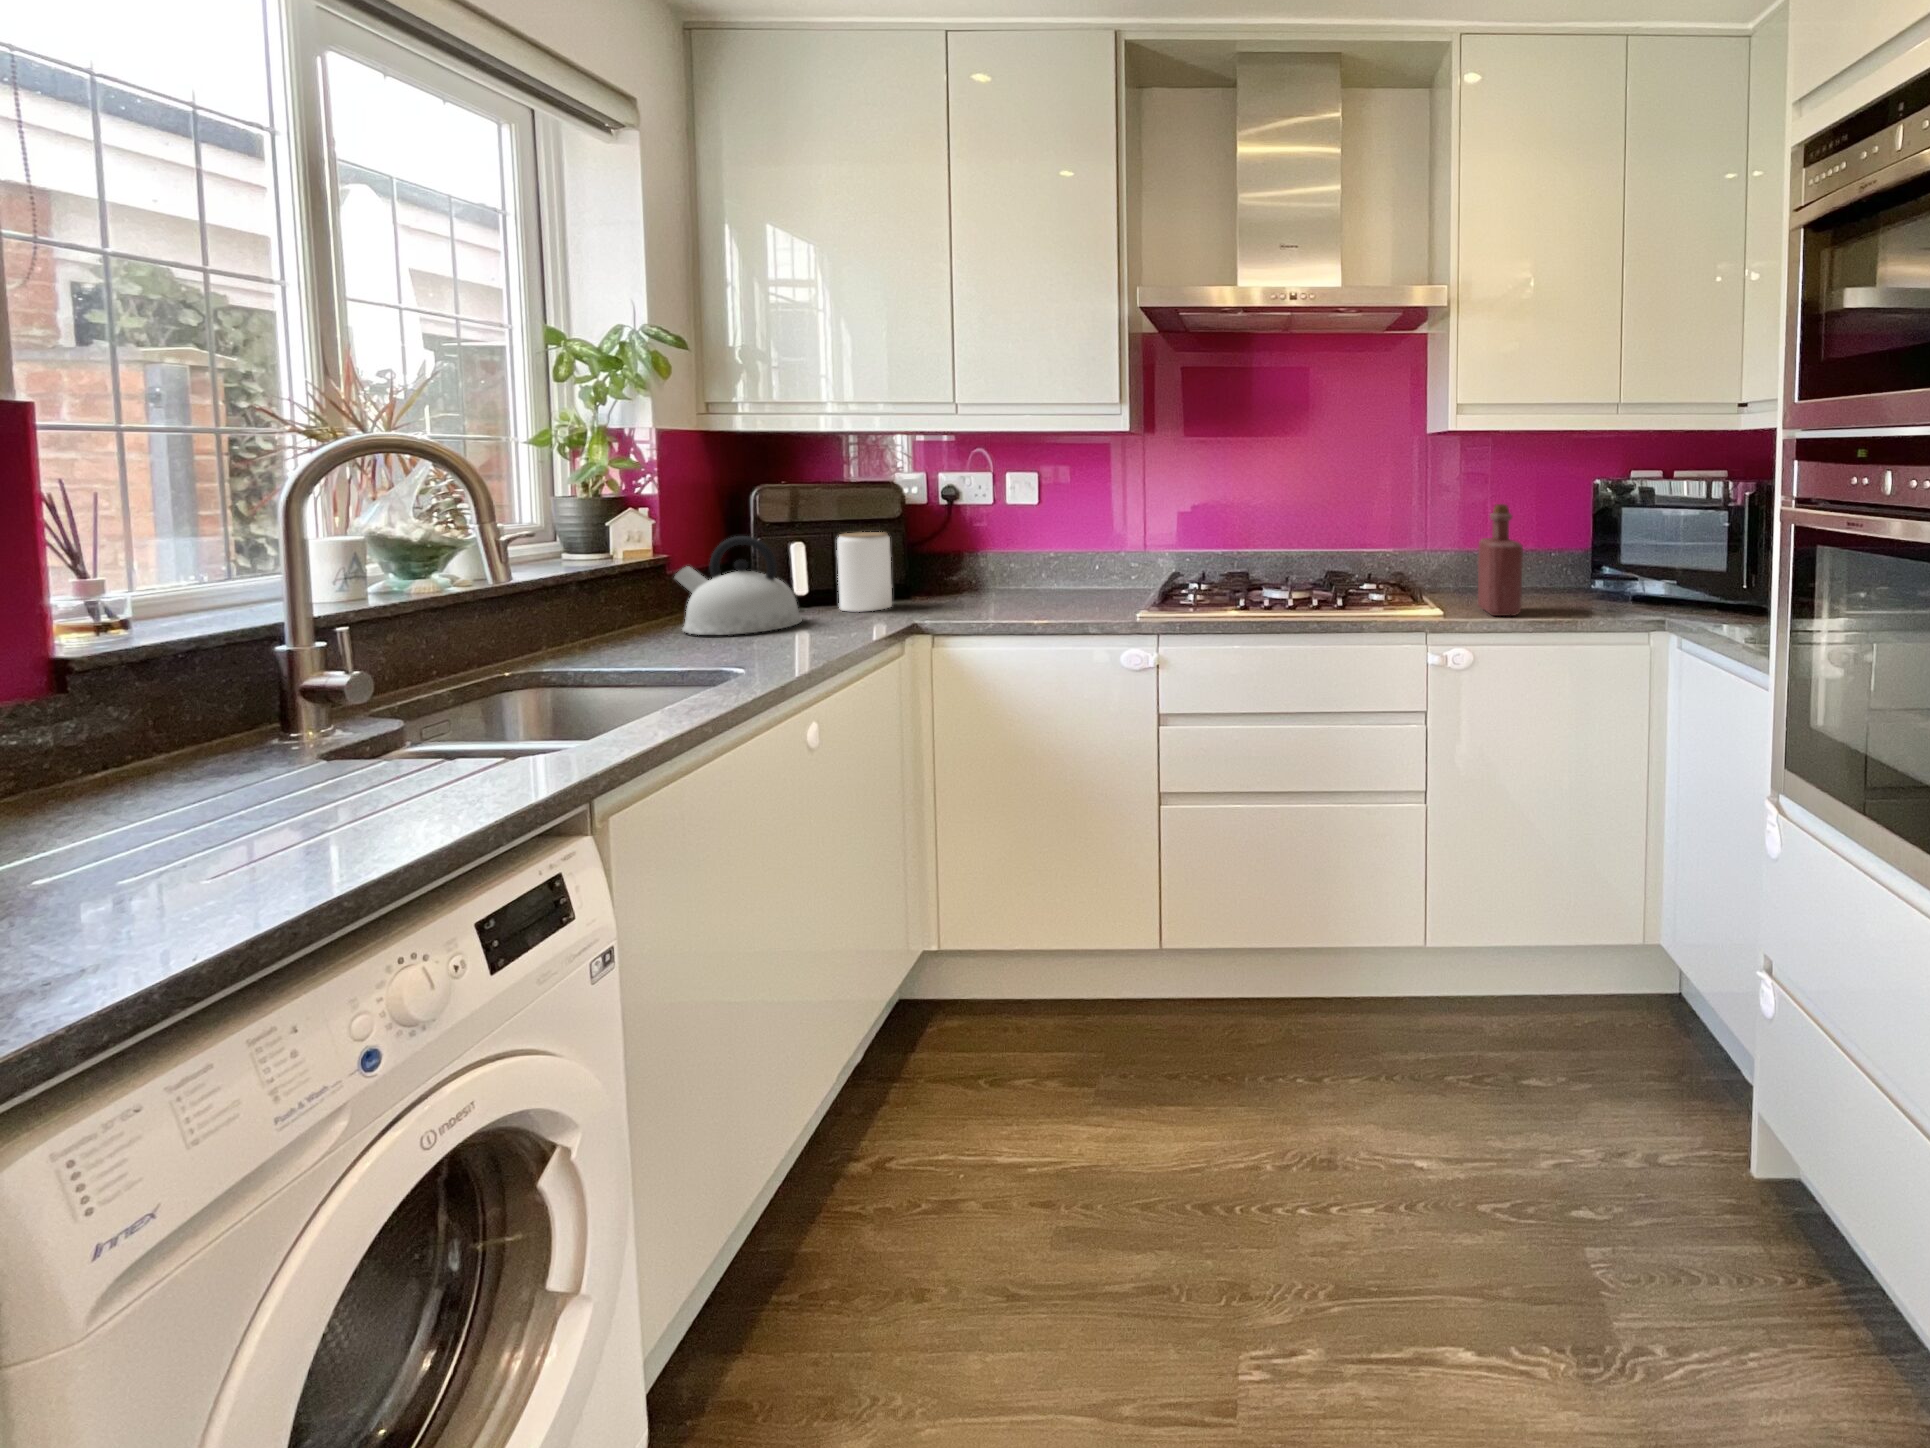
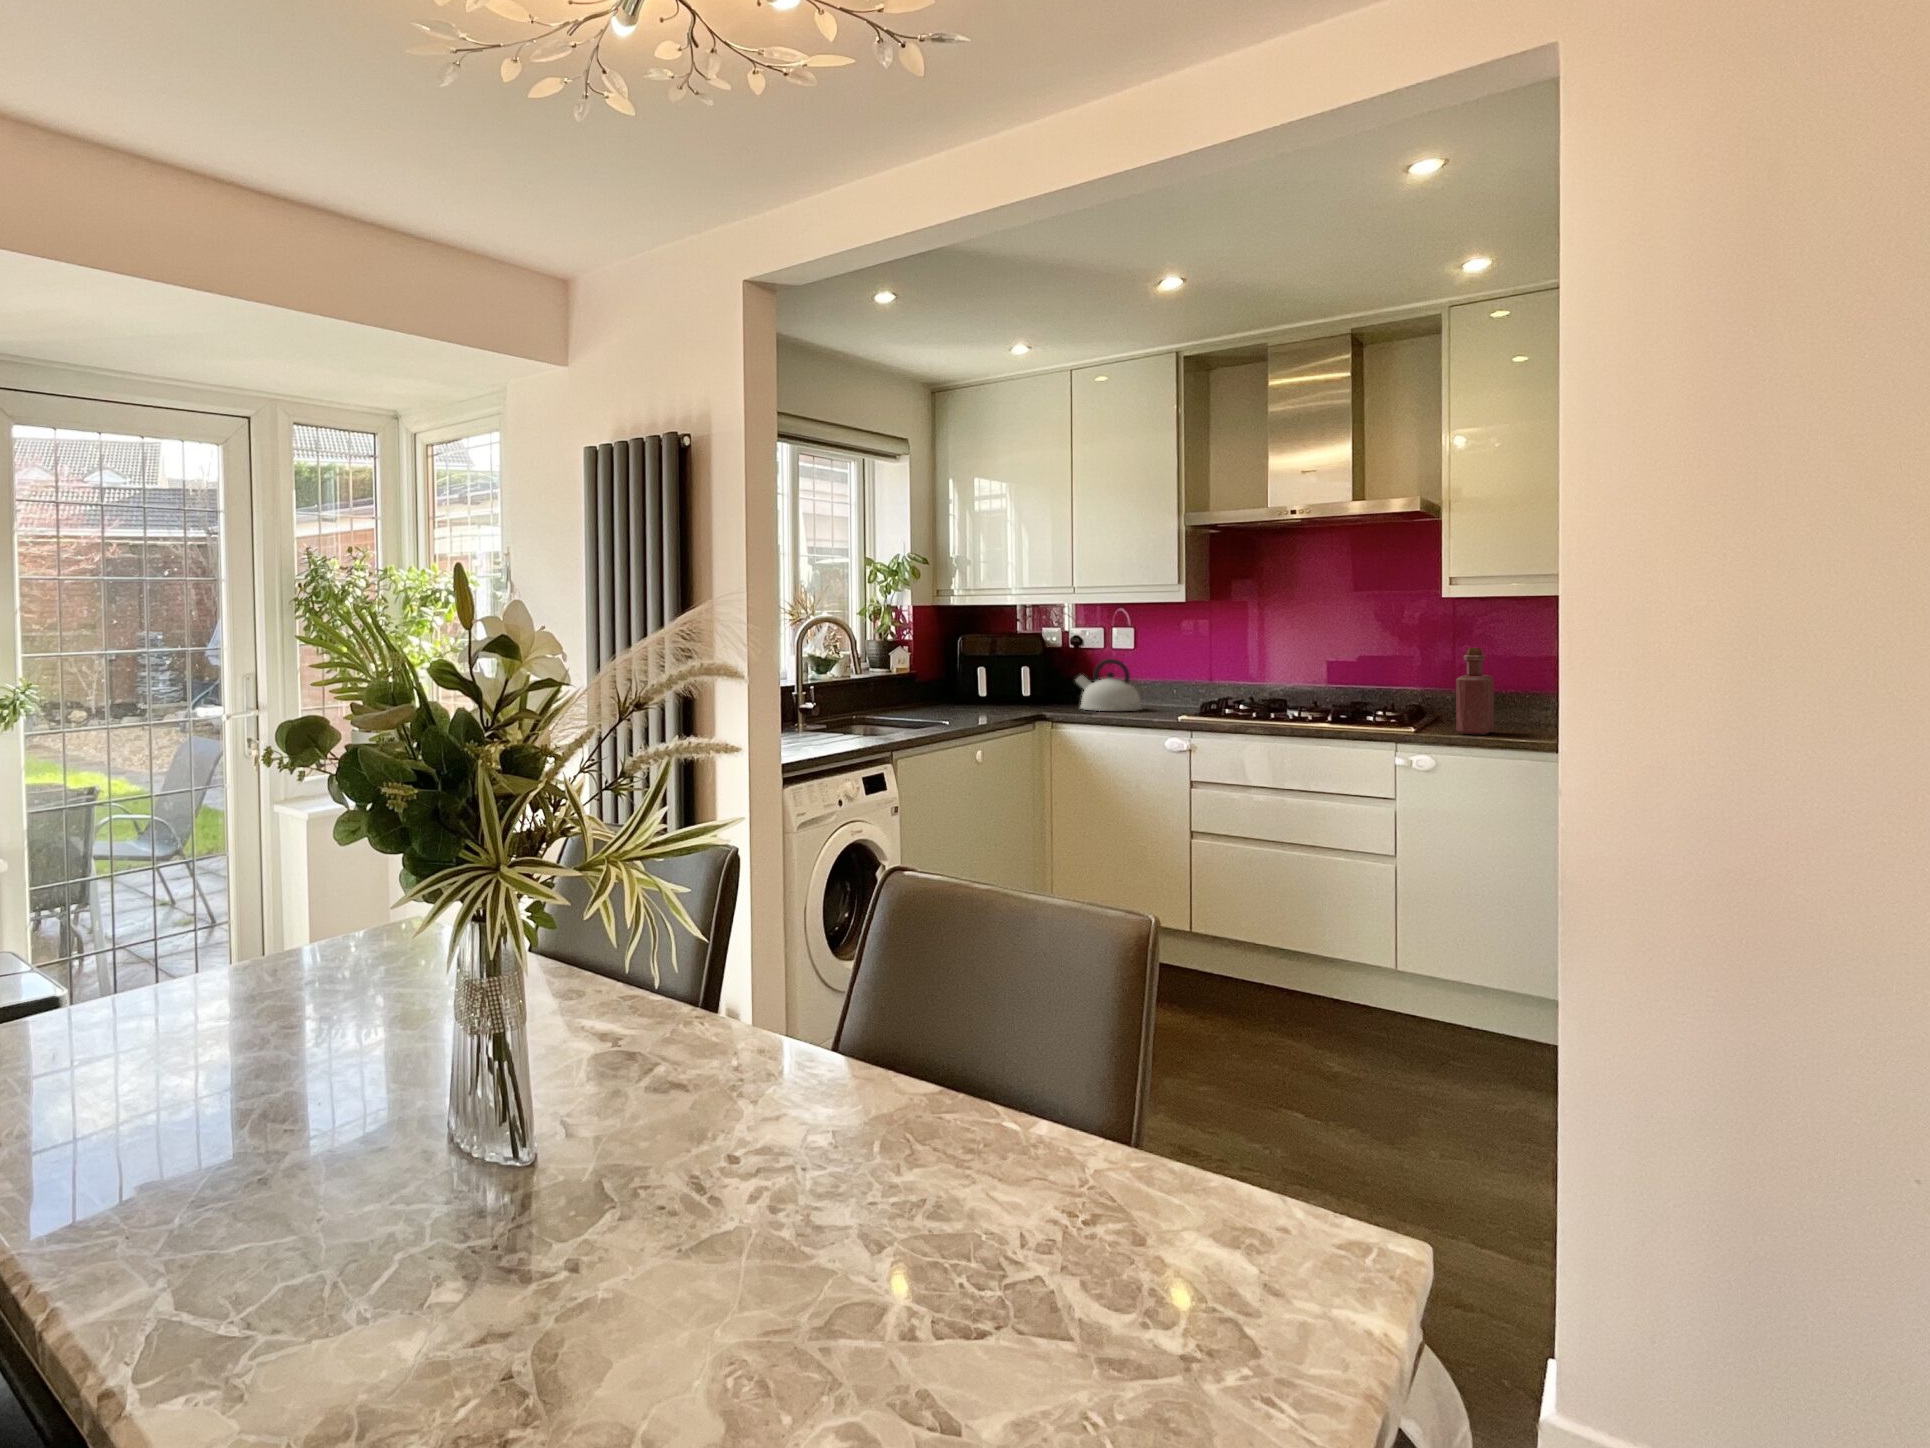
jar: present [837,532,892,612] -> none [1001,663,1032,709]
kettle: present [675,536,802,635] -> present [1076,659,1142,711]

